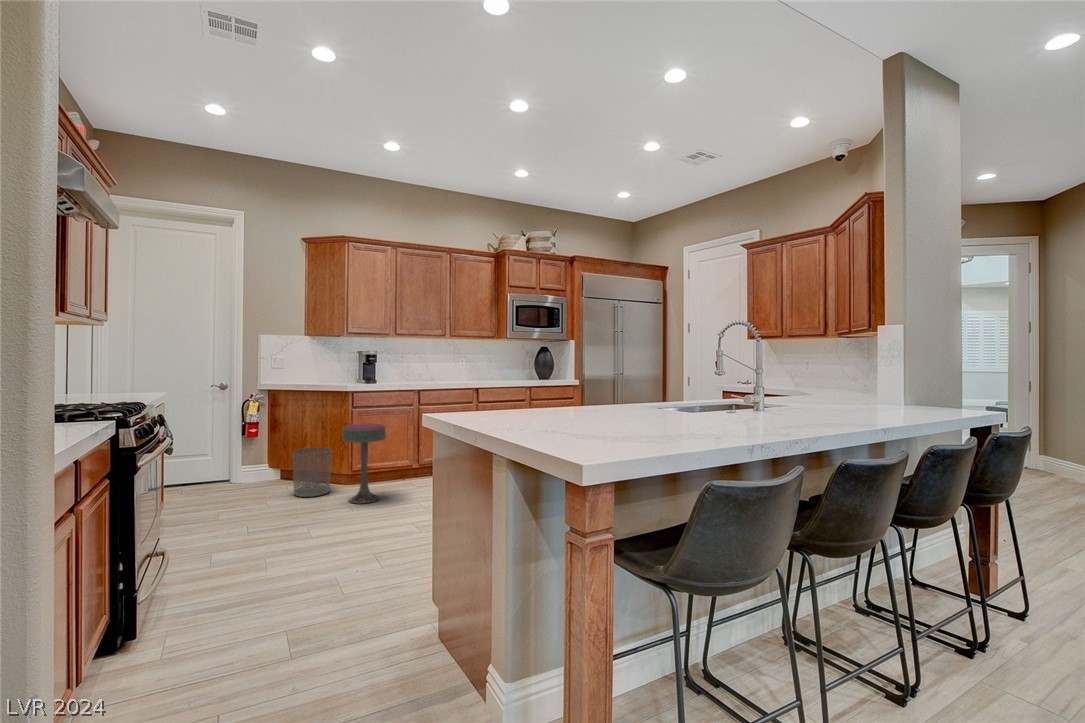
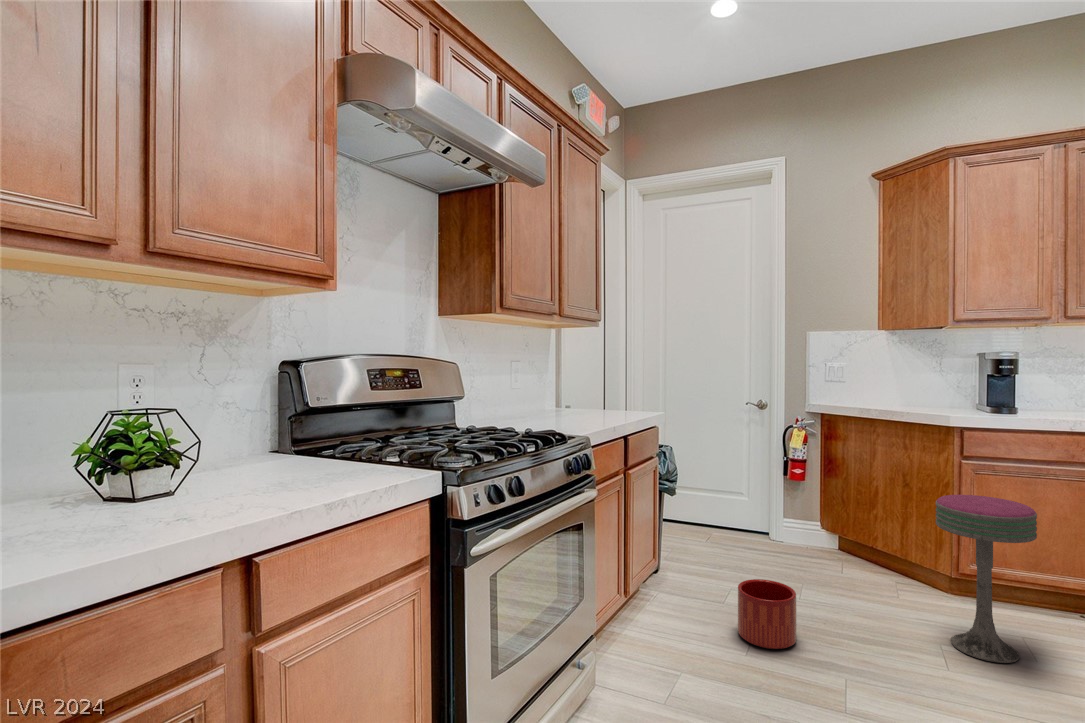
waste bin: present [292,448,332,497] -> none [848,515,919,606]
planter: none [230,492,270,531] -> present [738,579,797,649]

